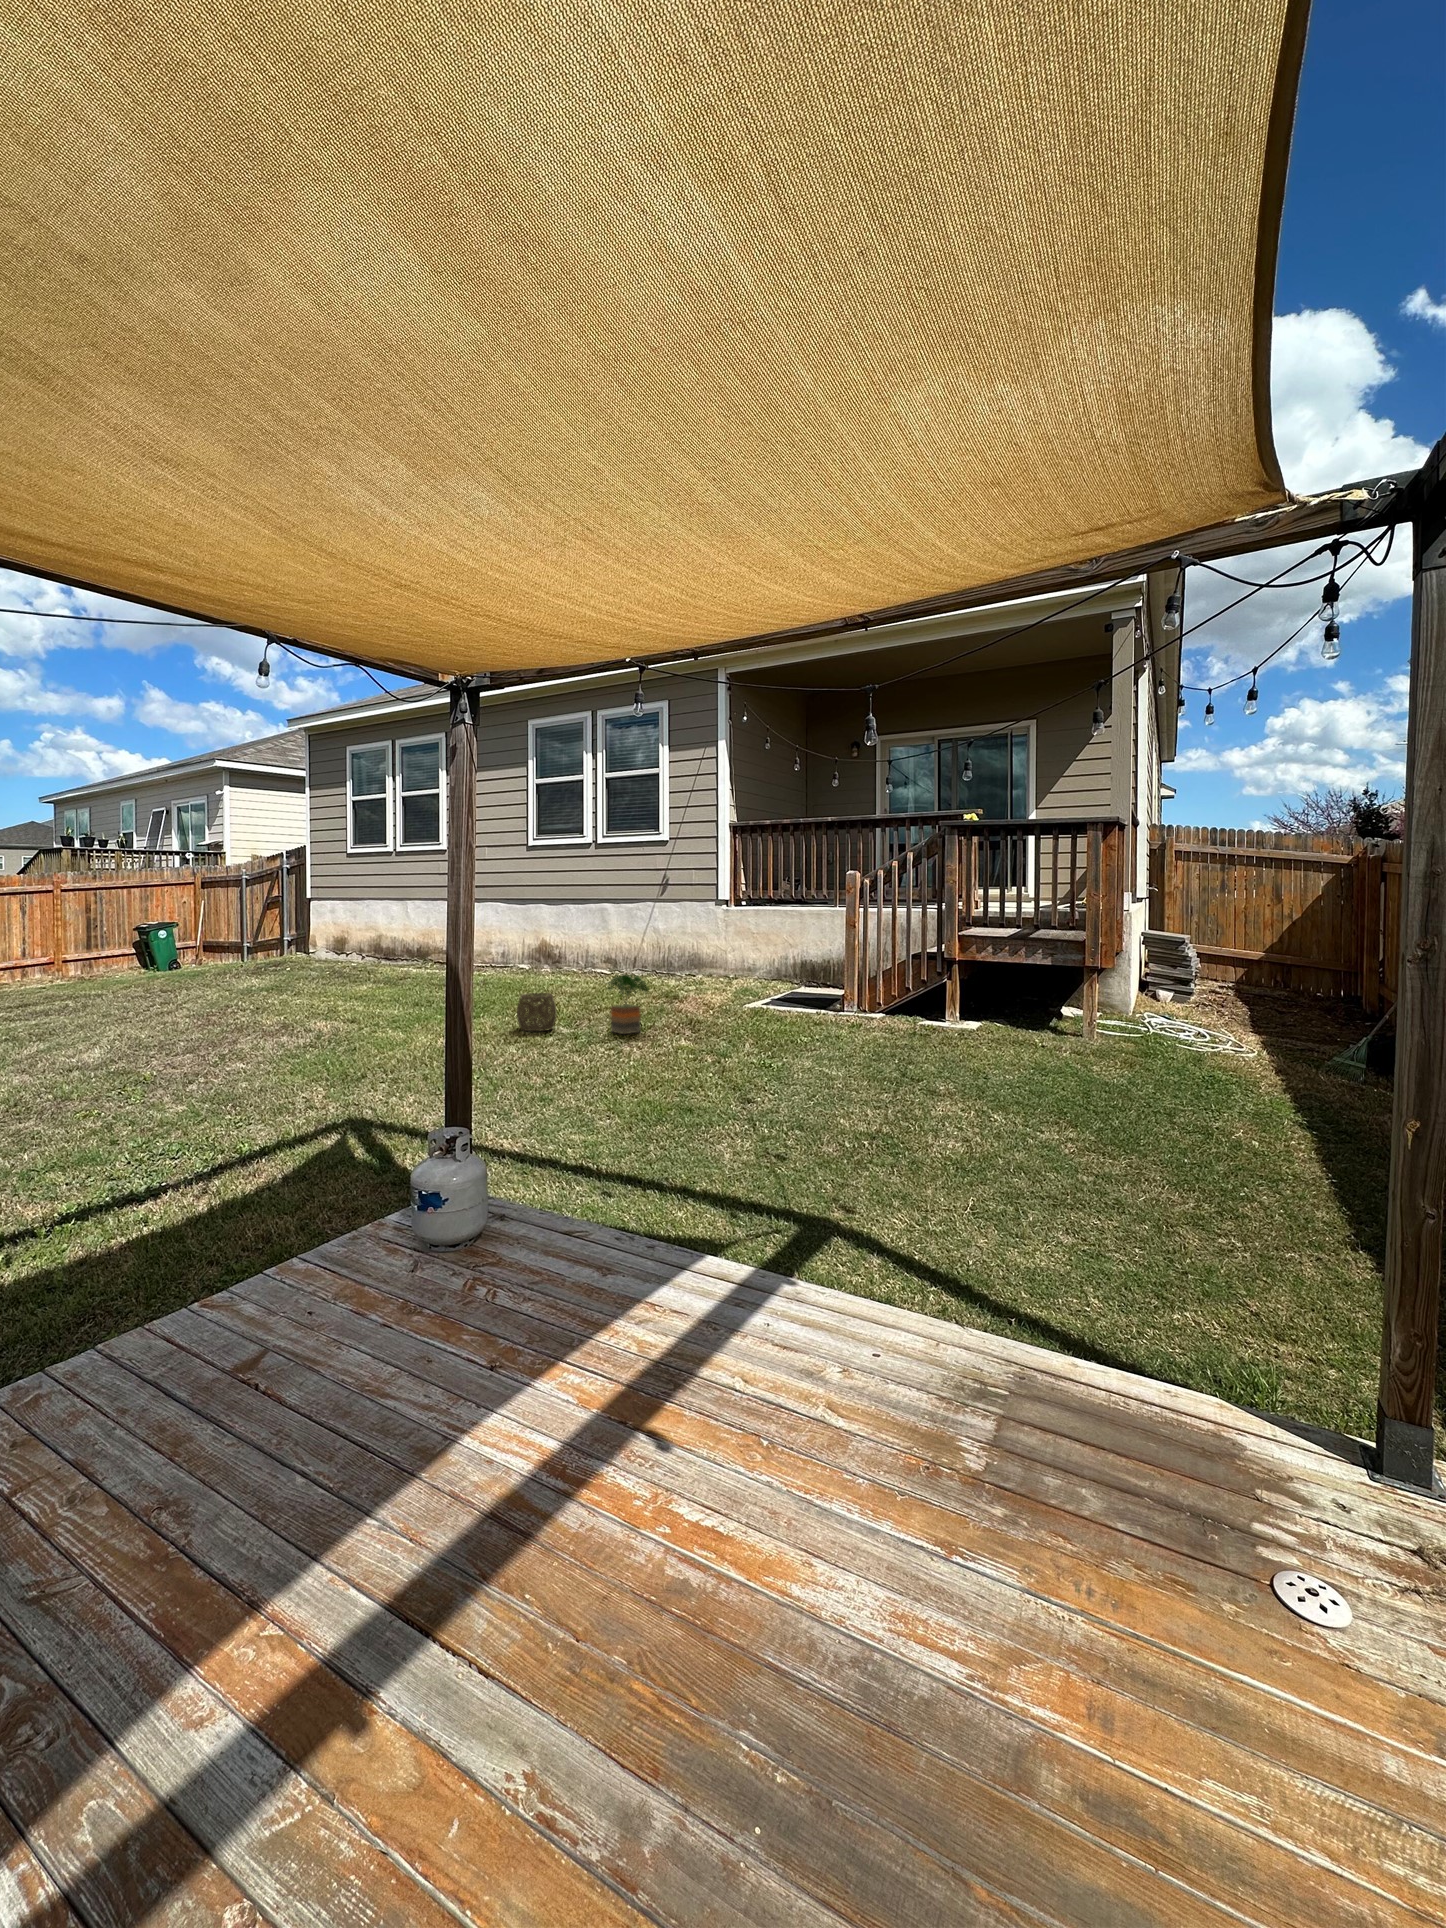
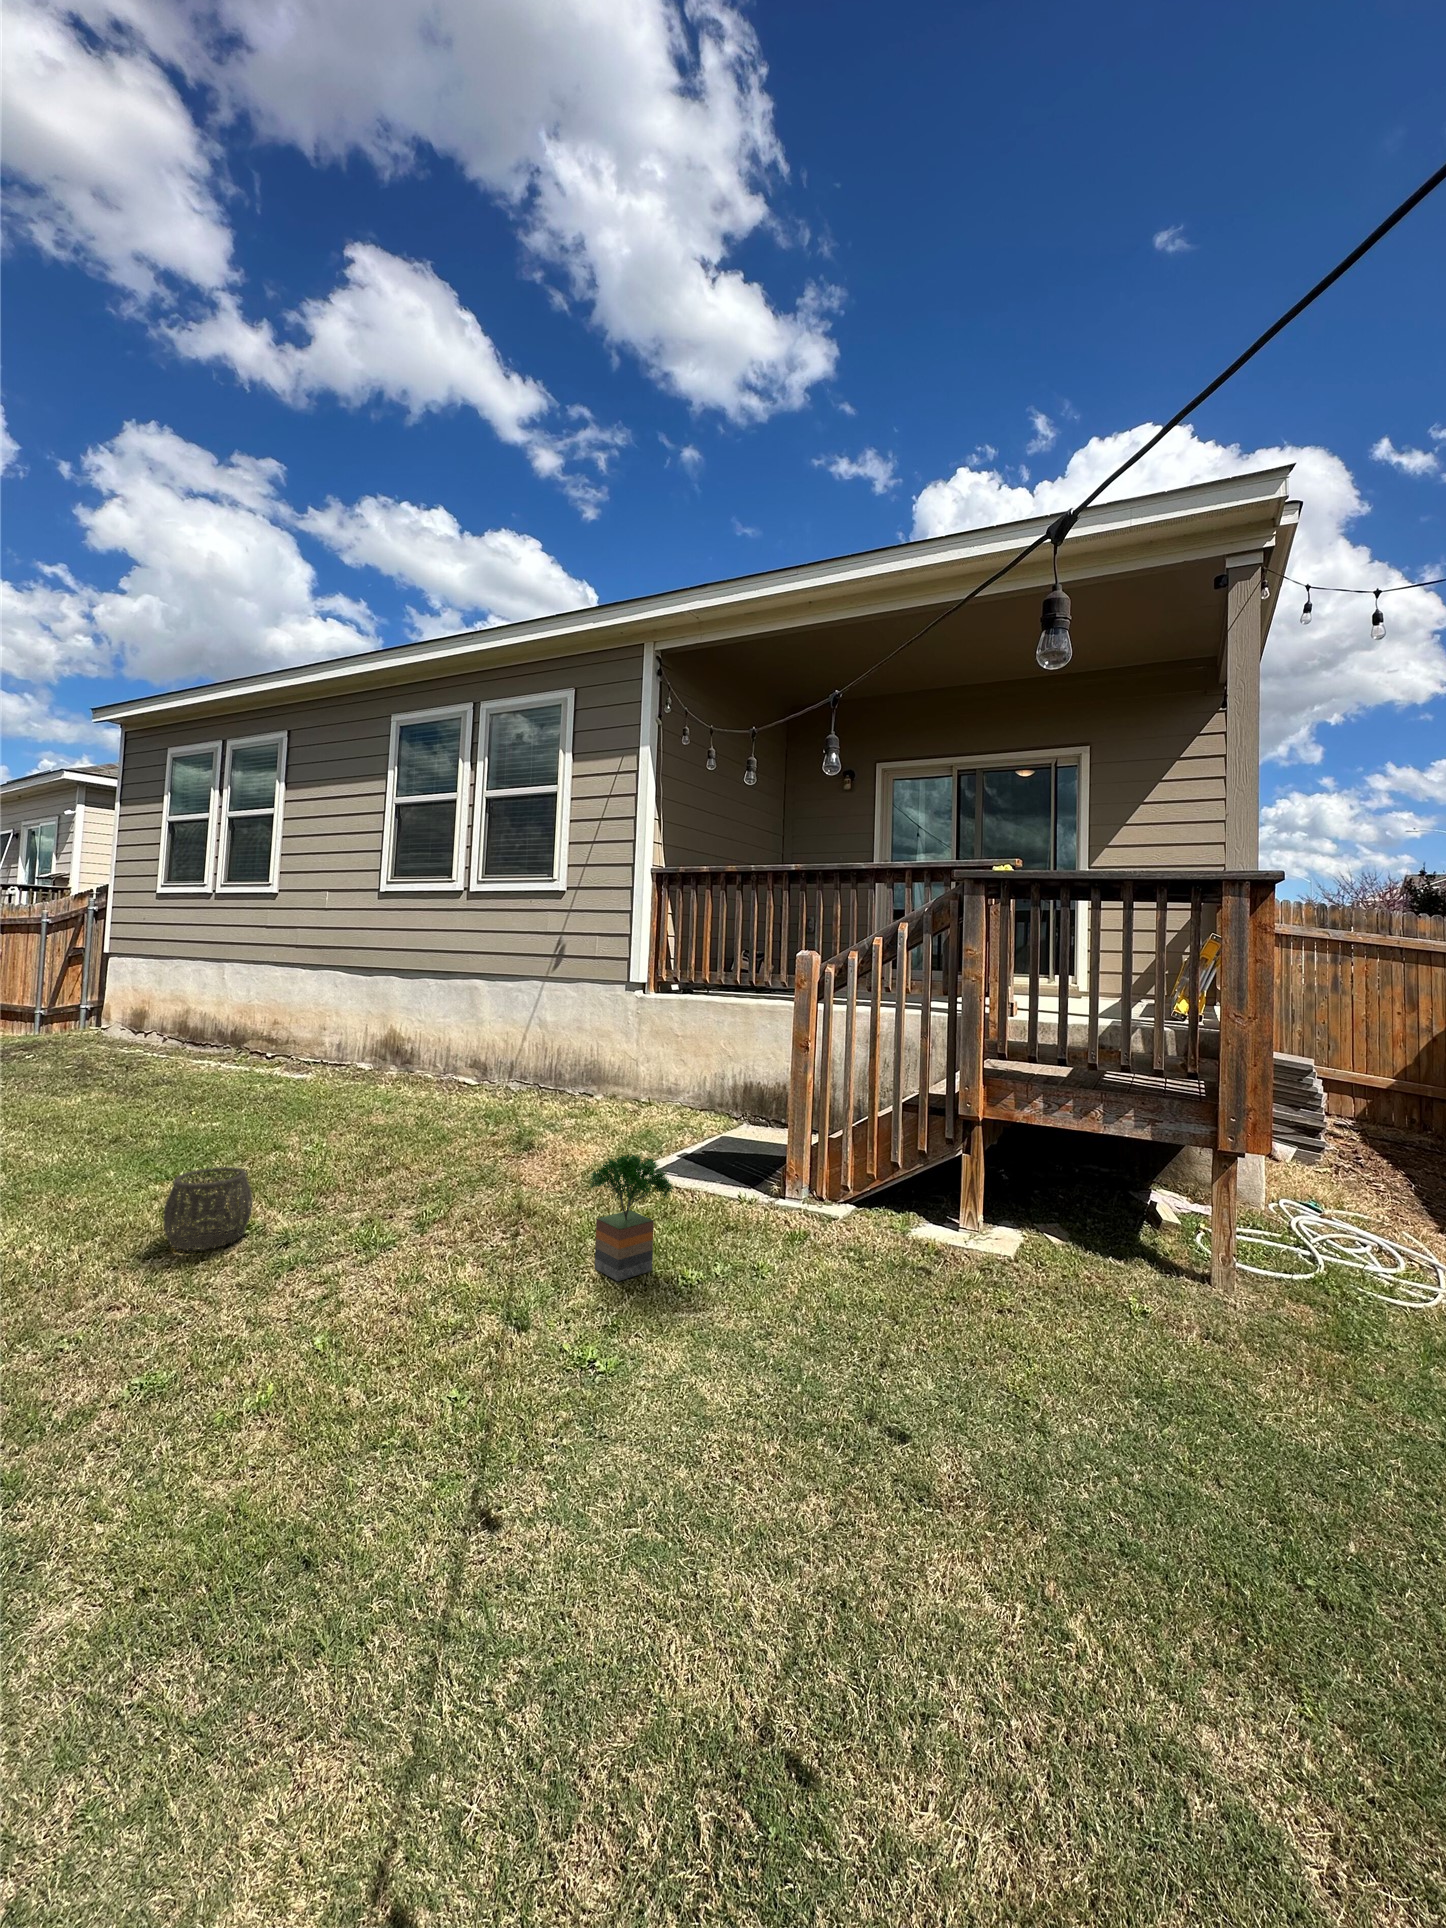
potted tree: present [607,974,649,1034] -> present [588,1154,673,1281]

